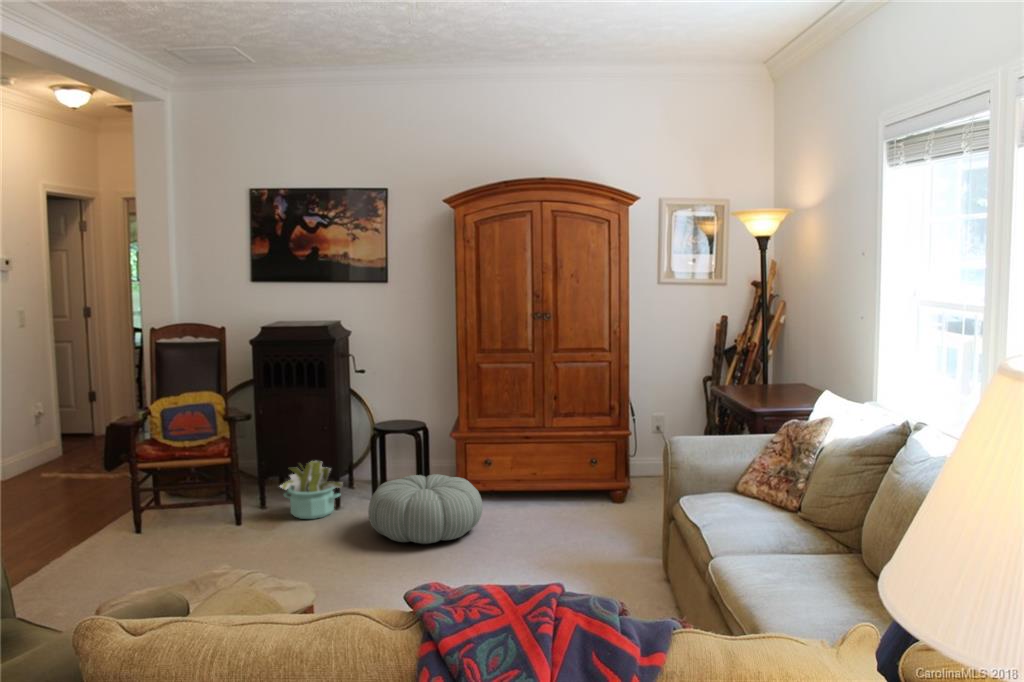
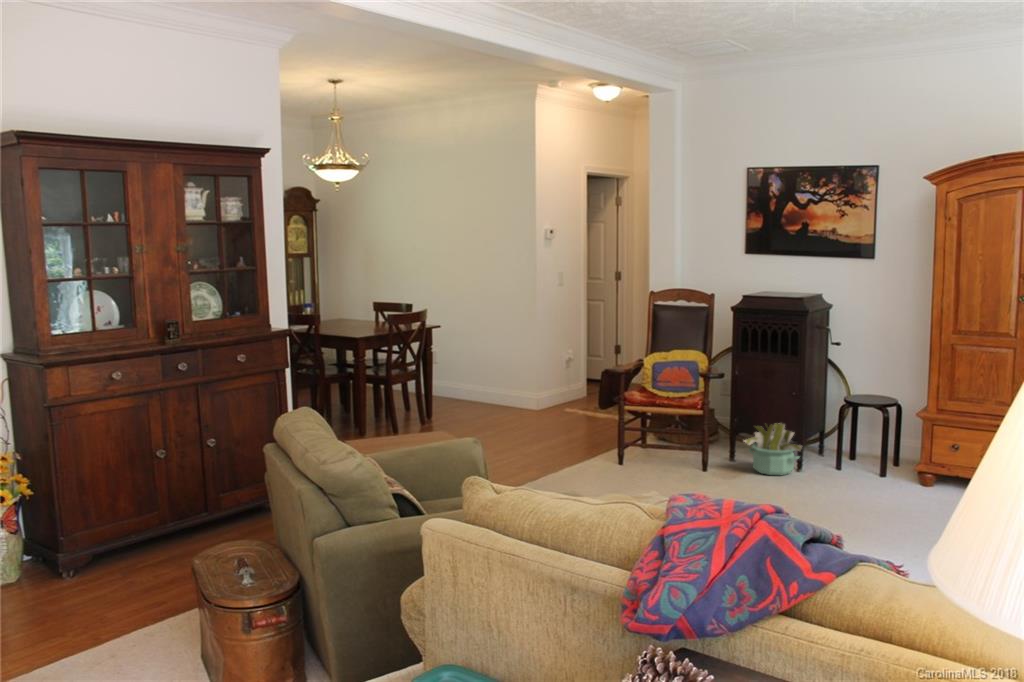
pouf: present [368,474,482,544] -> none [816,448,934,512]

